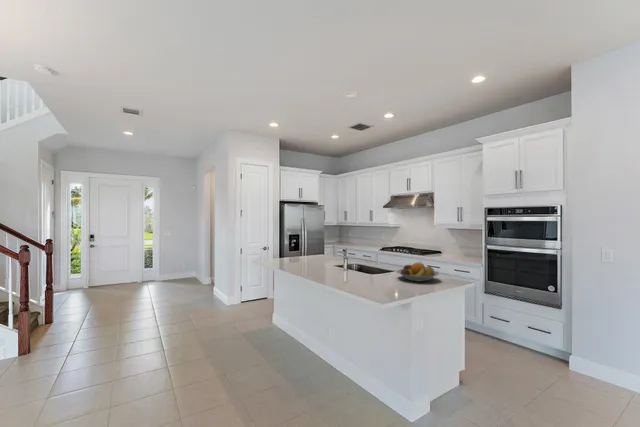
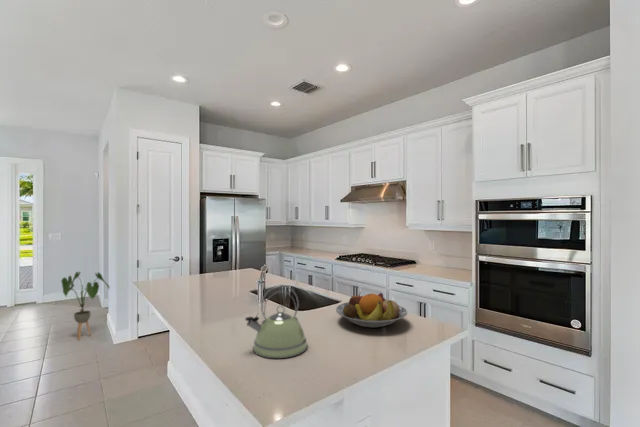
kettle: none [354,254,386,290] -> present [245,285,308,358]
house plant: none [192,256,221,303] -> present [61,272,109,340]

